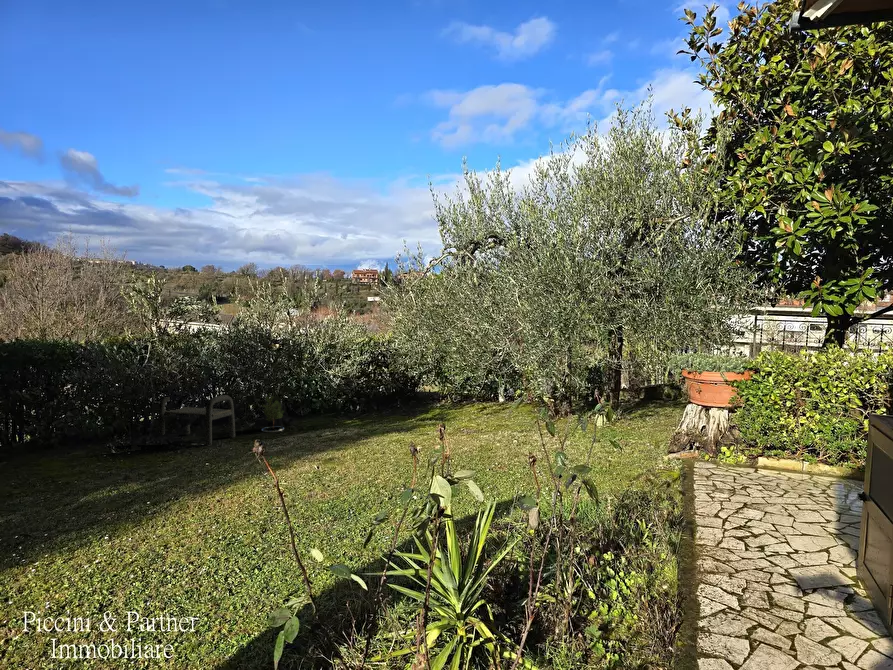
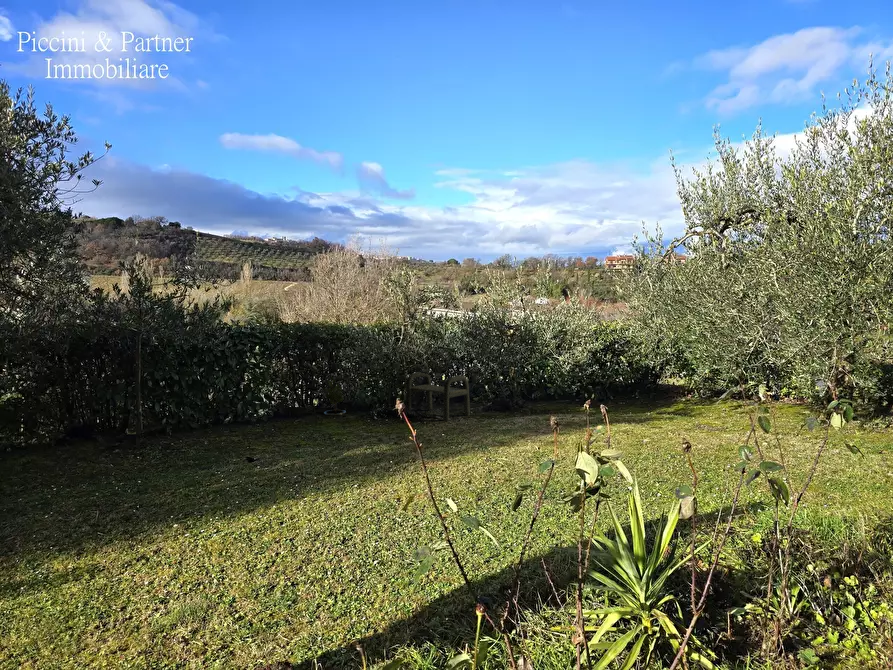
potted tree: present [262,394,284,432] -> present [324,380,345,415]

